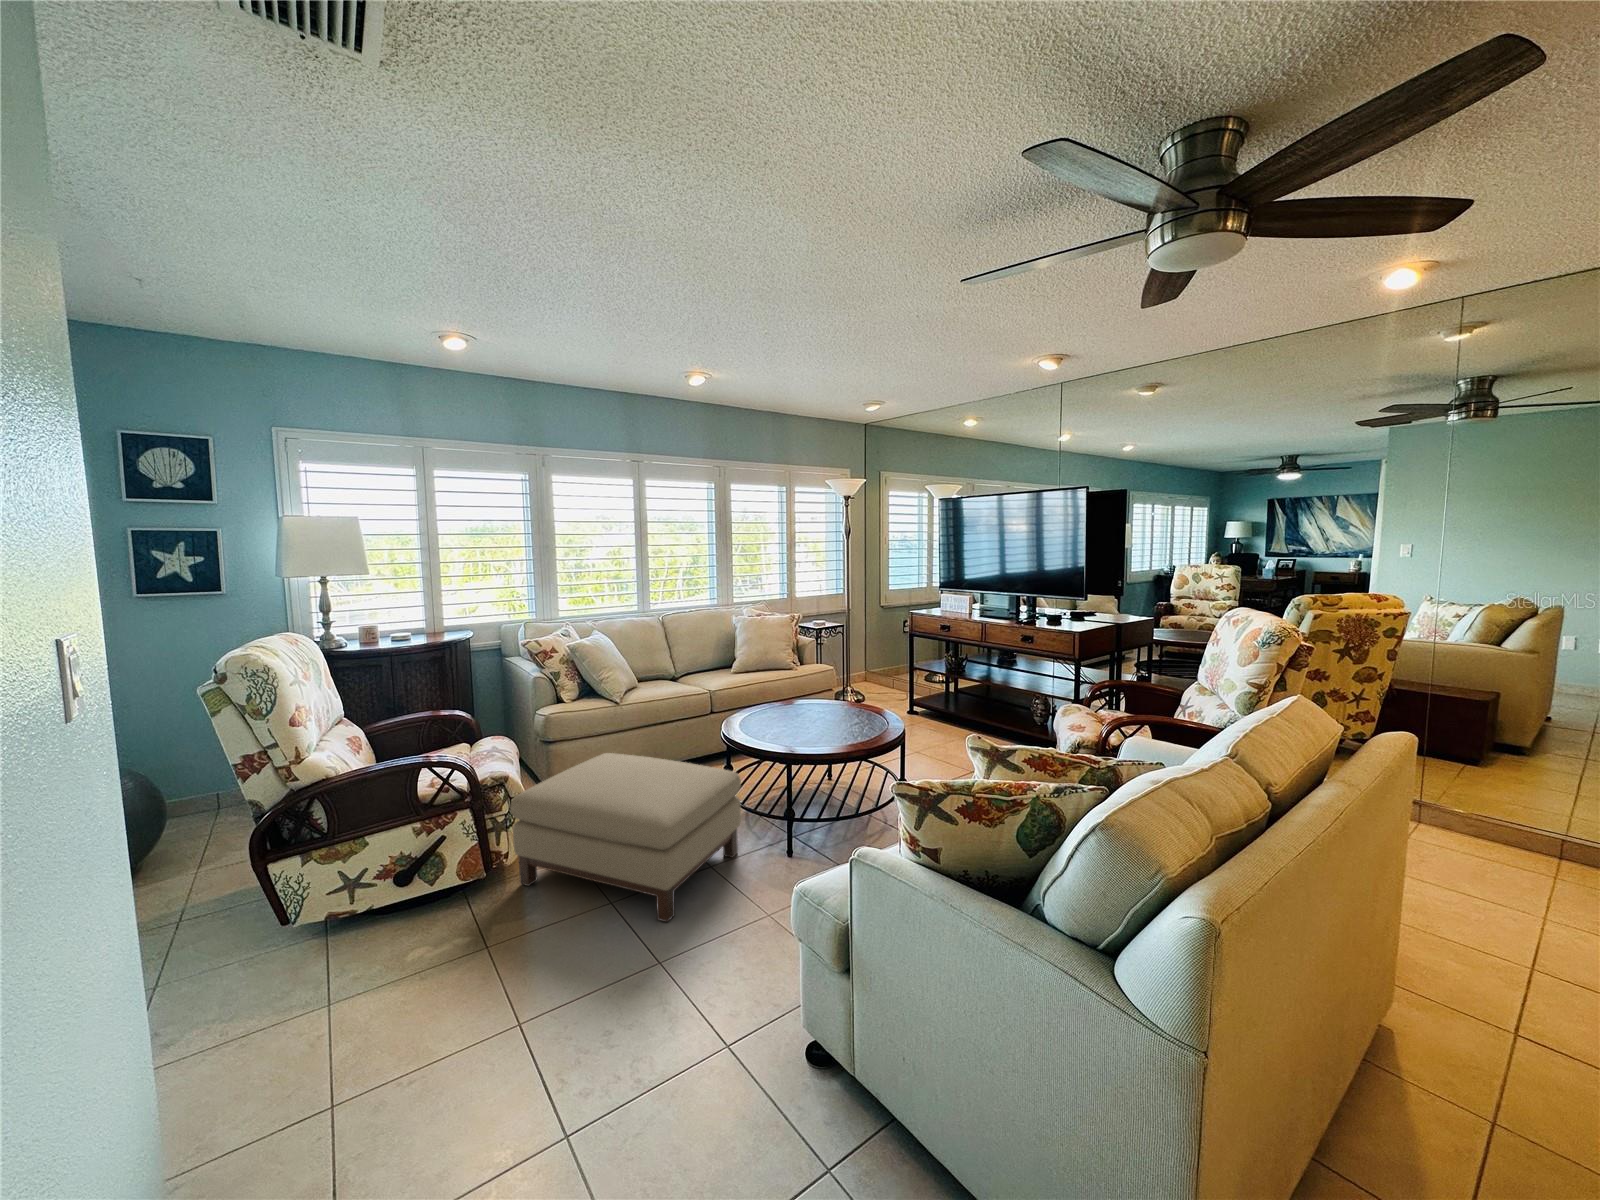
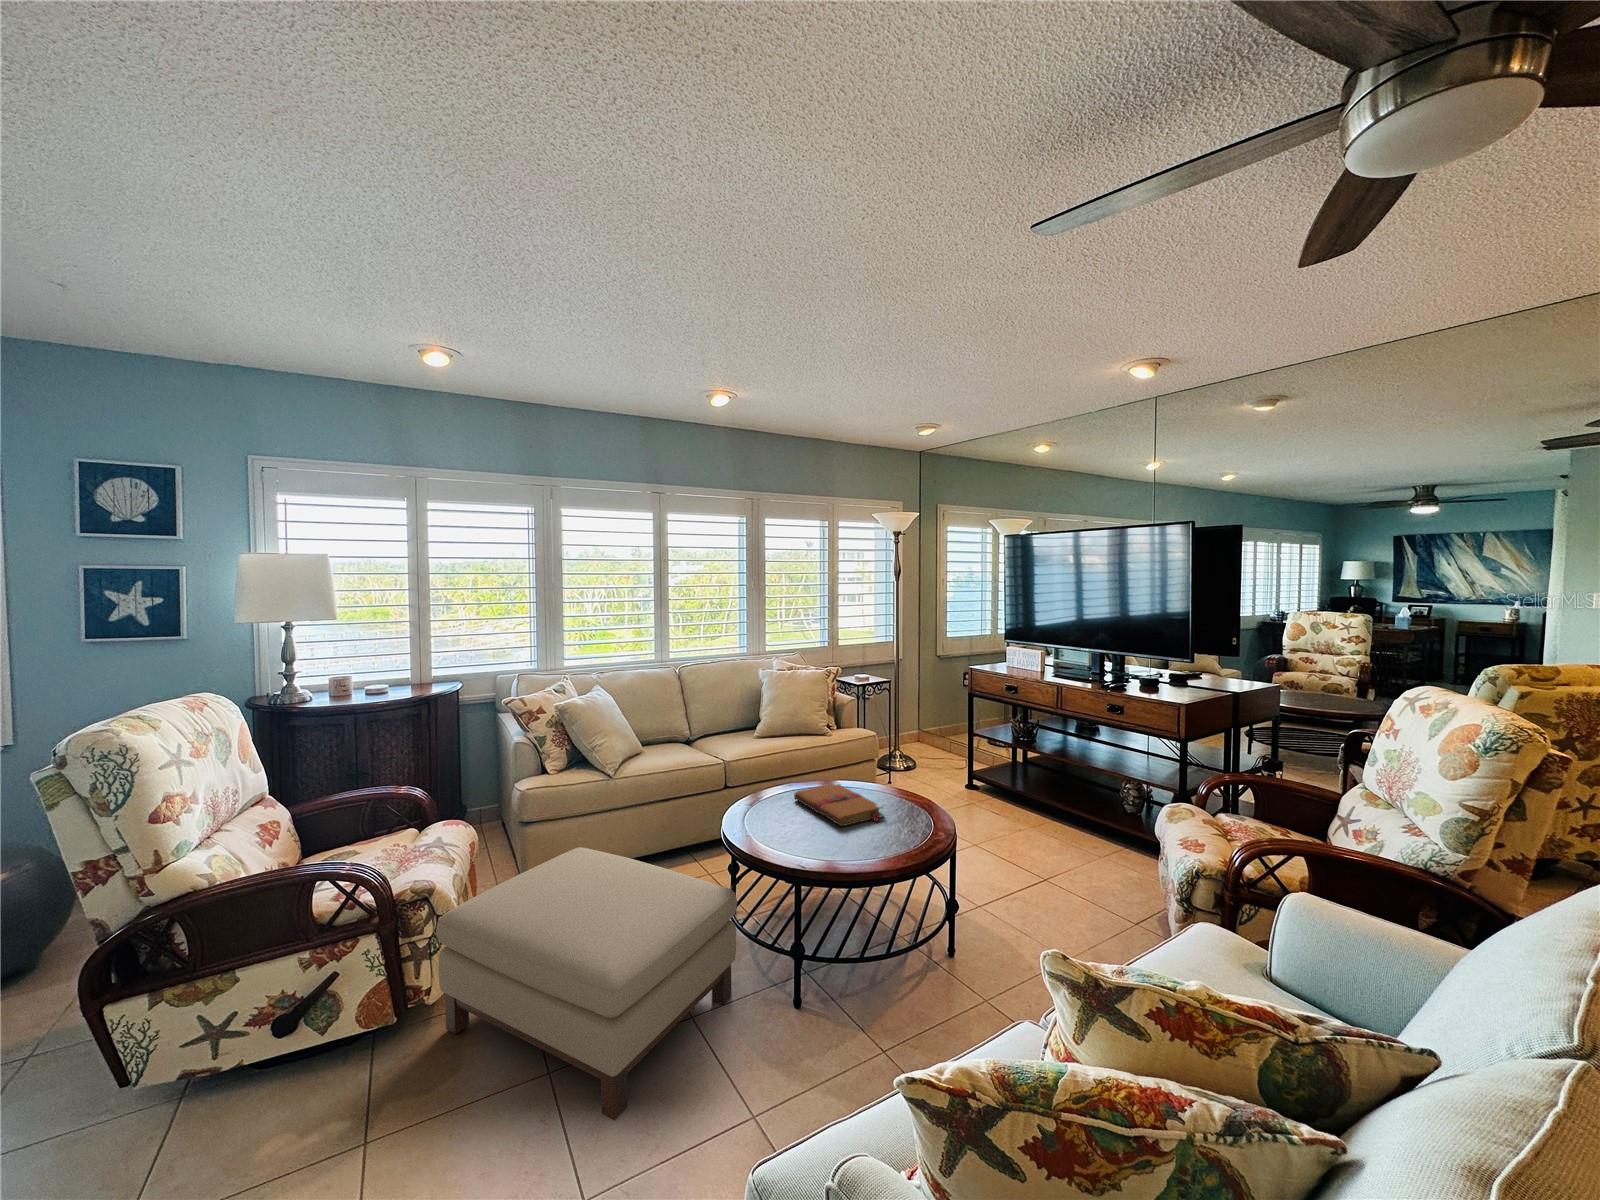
book: none [775,700,848,727] -> present [794,783,884,826]

